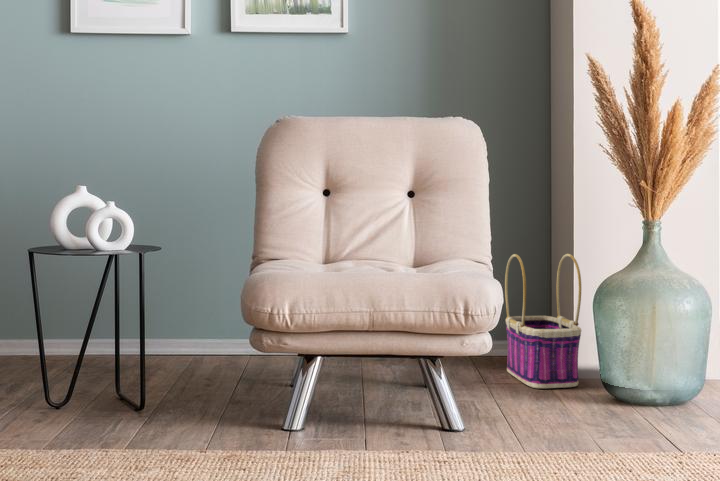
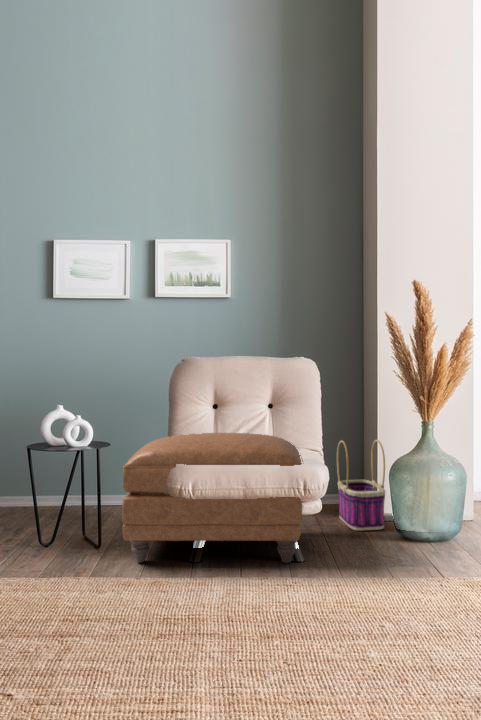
ottoman: none [176,235,468,431] -> present [122,433,303,563]

